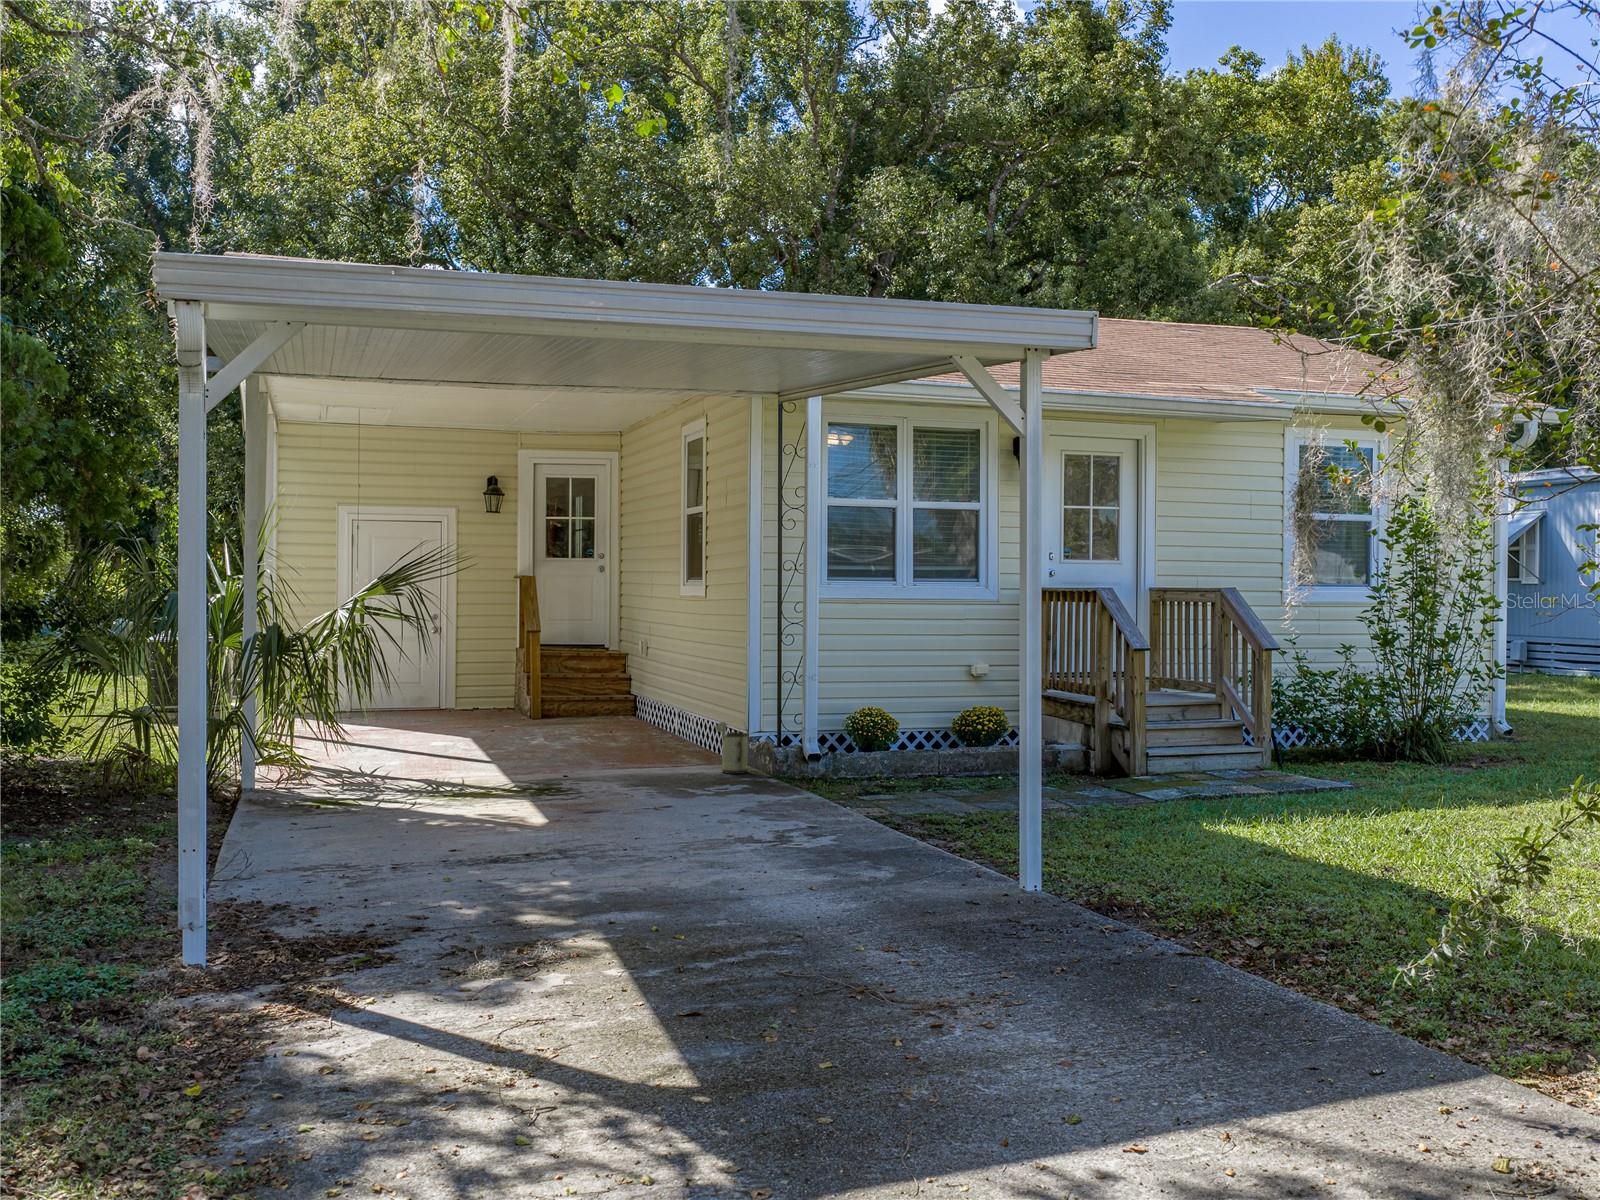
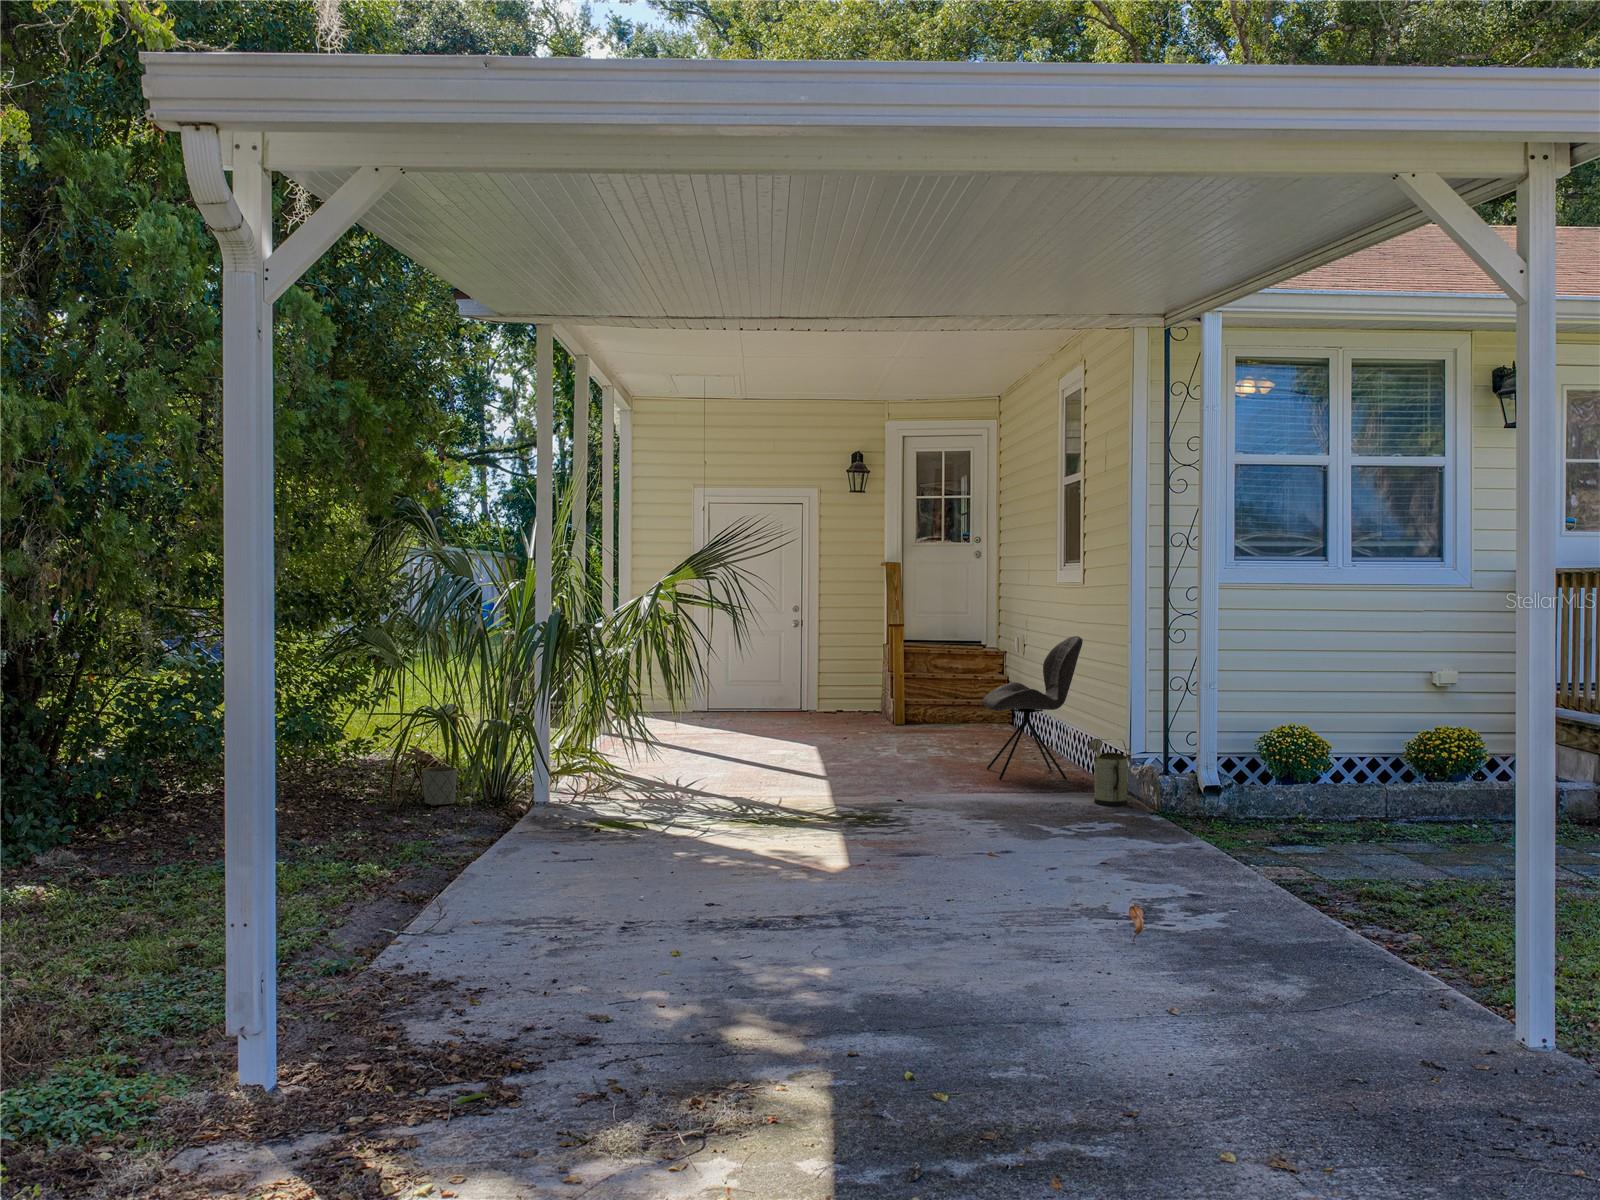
chair: none [624,640,708,761] -> present [982,636,1083,780]
planter: none [131,762,164,797] -> present [423,767,457,806]

